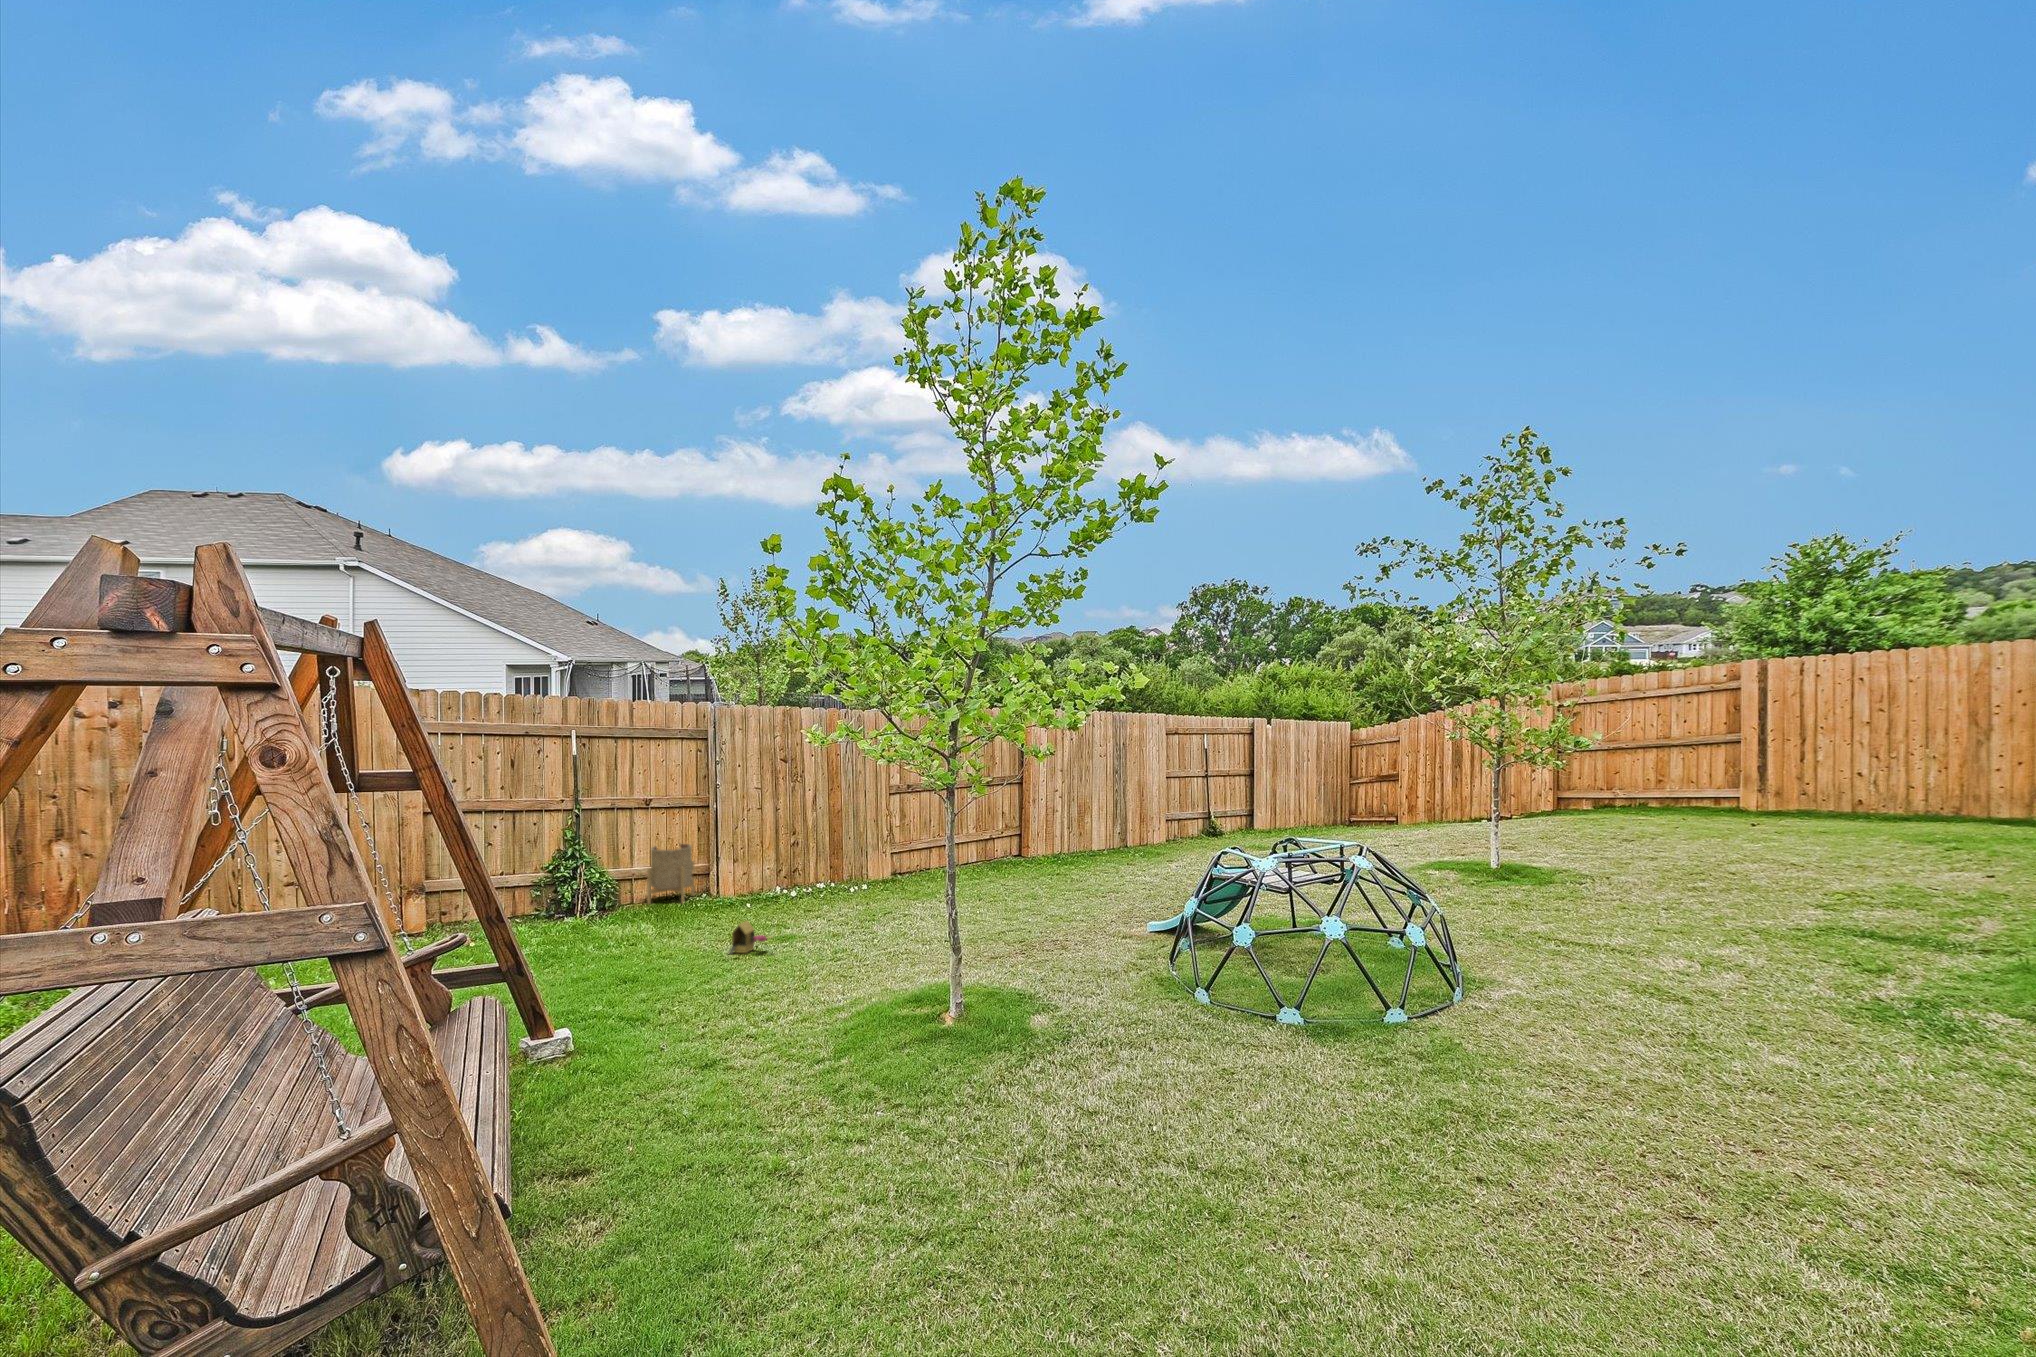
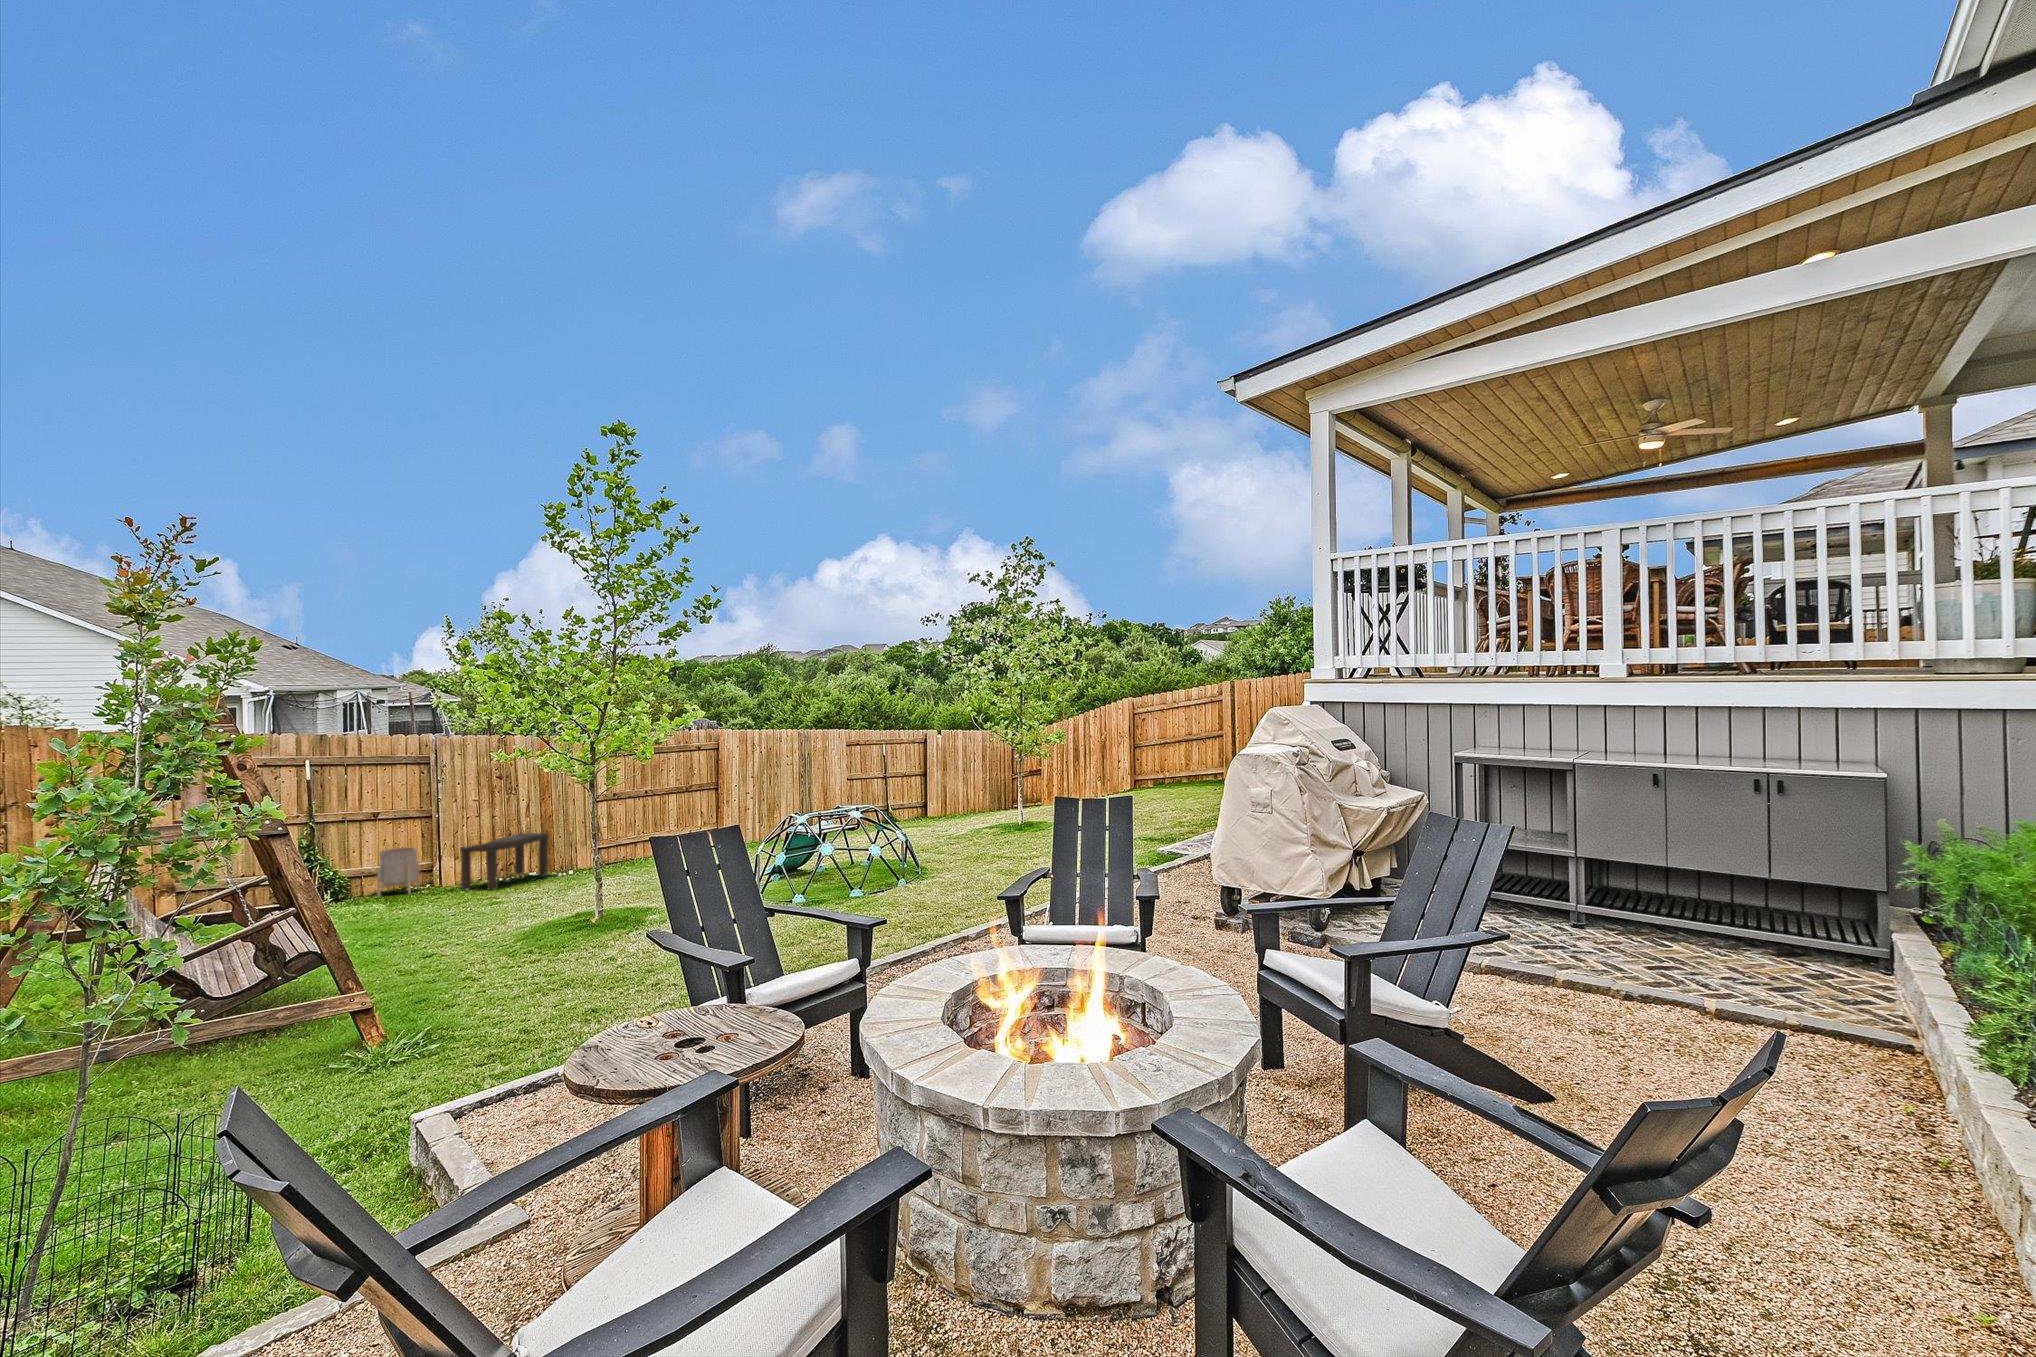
bench: none [740,831,840,907] -> present [460,833,549,891]
toy house: present [729,921,771,953] -> none [449,892,486,916]

